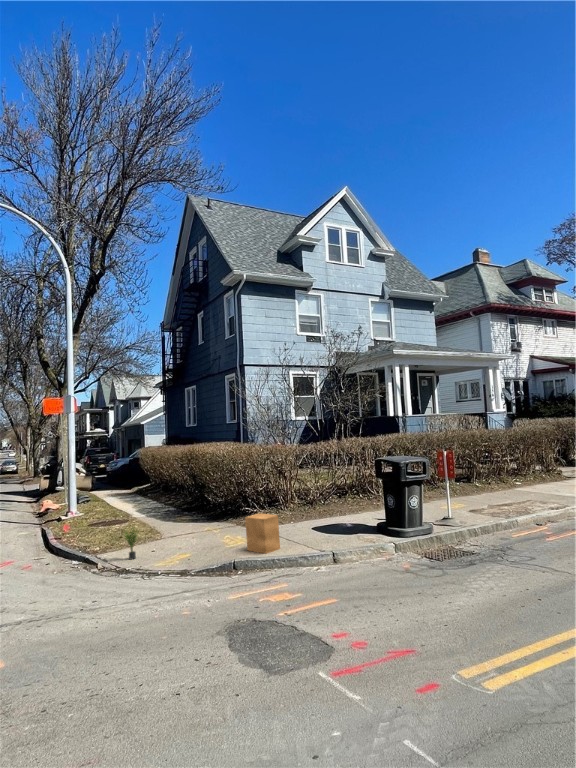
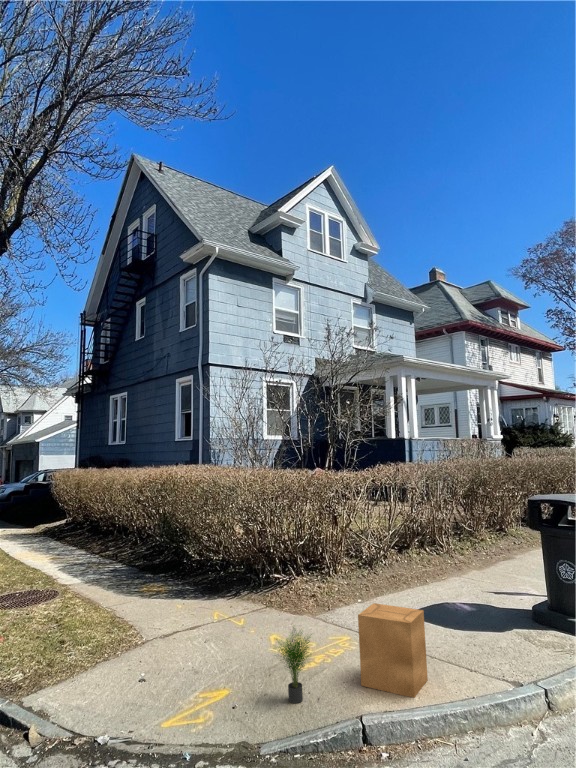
potted plant: present [125,529,137,560] -> present [275,627,310,703]

